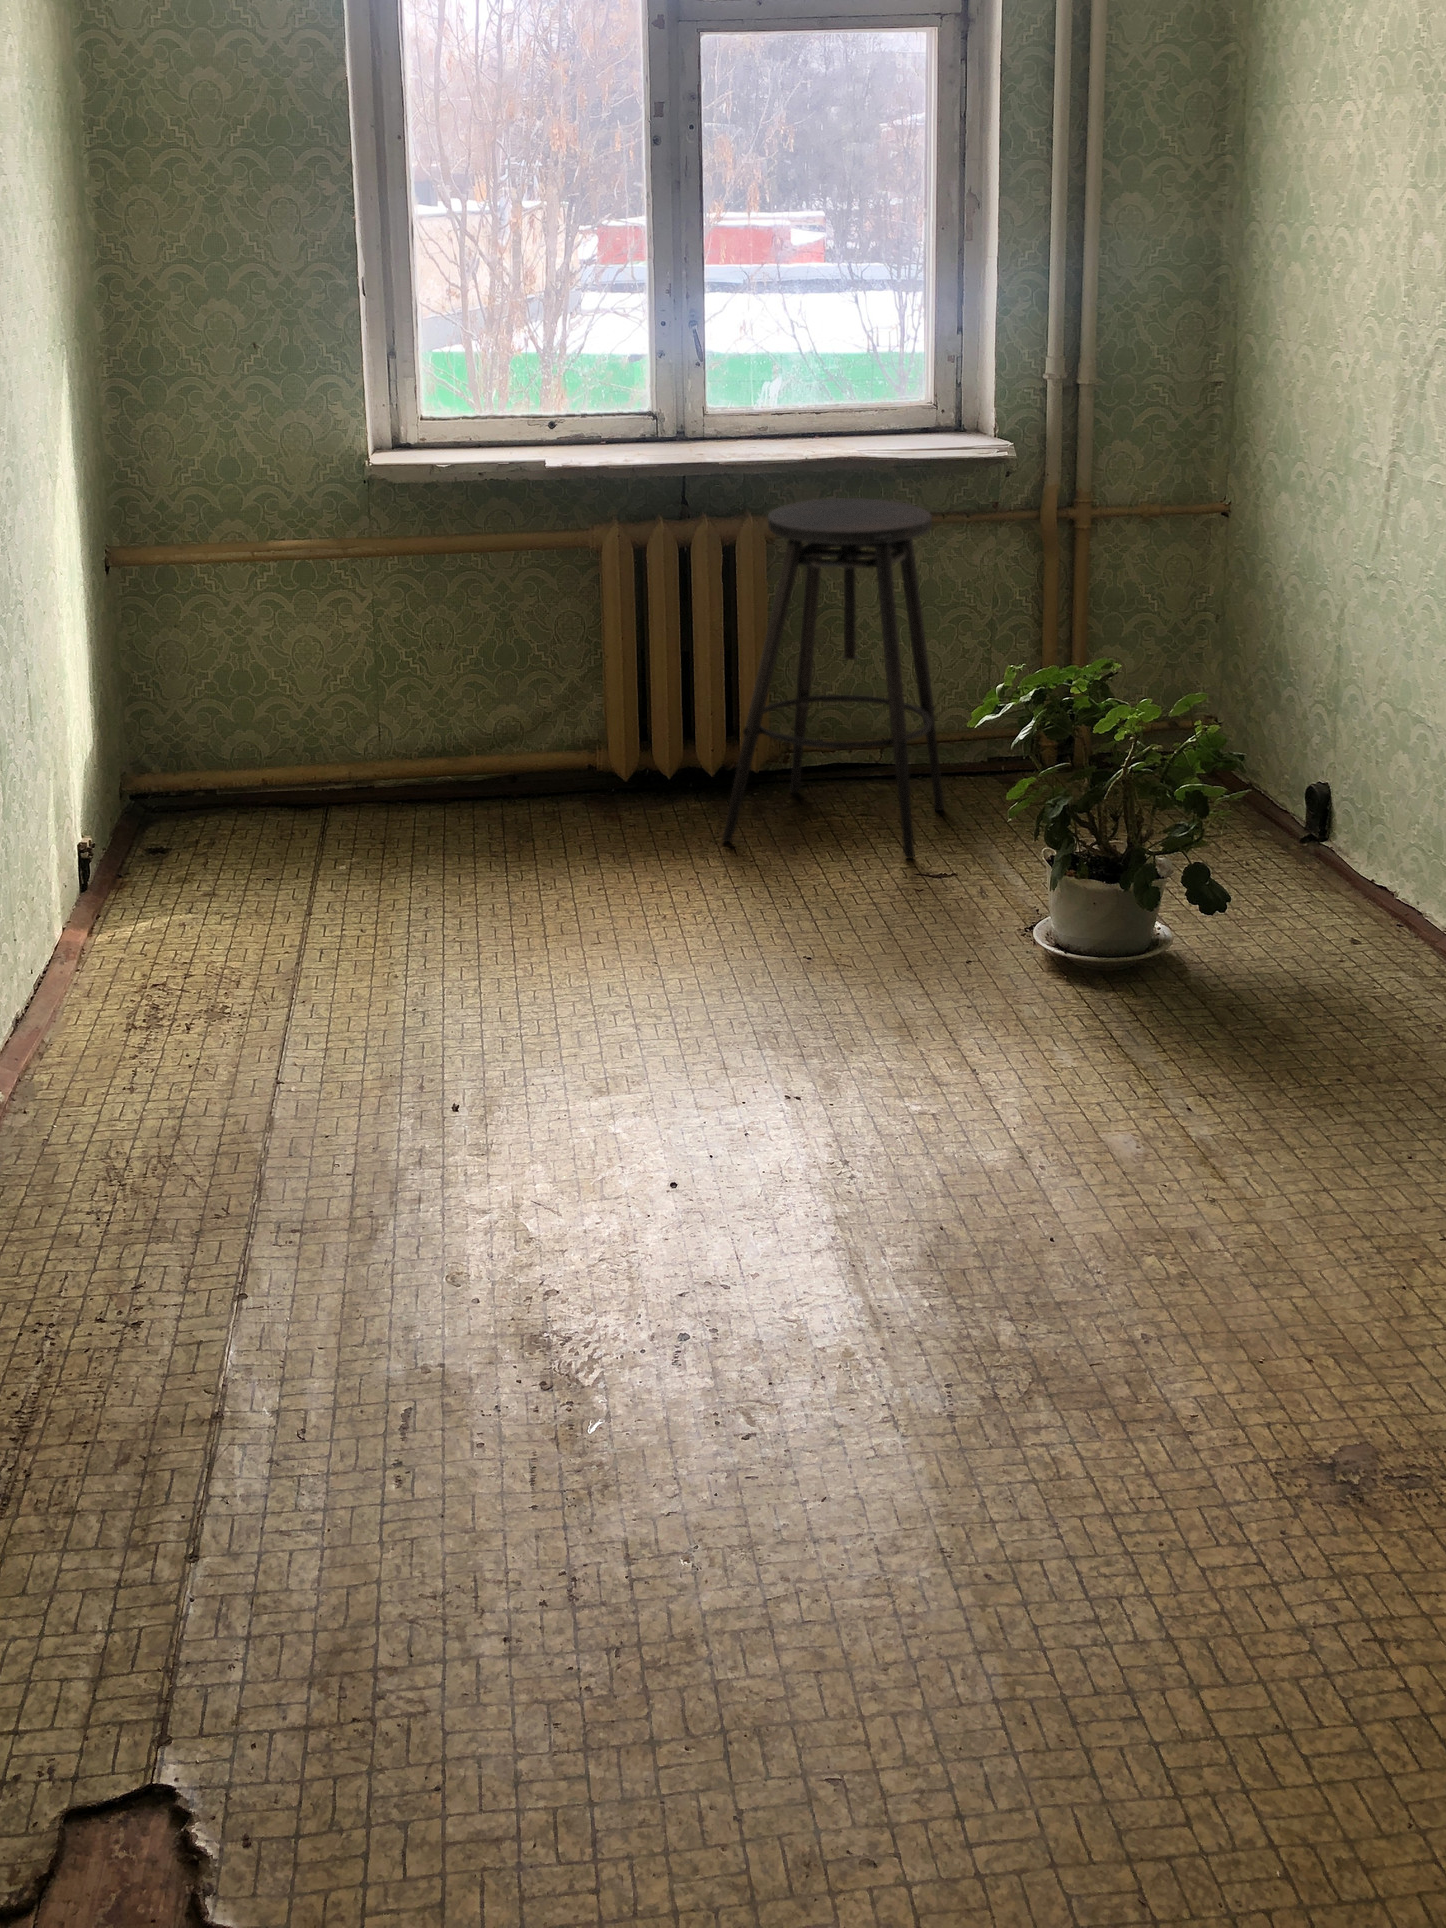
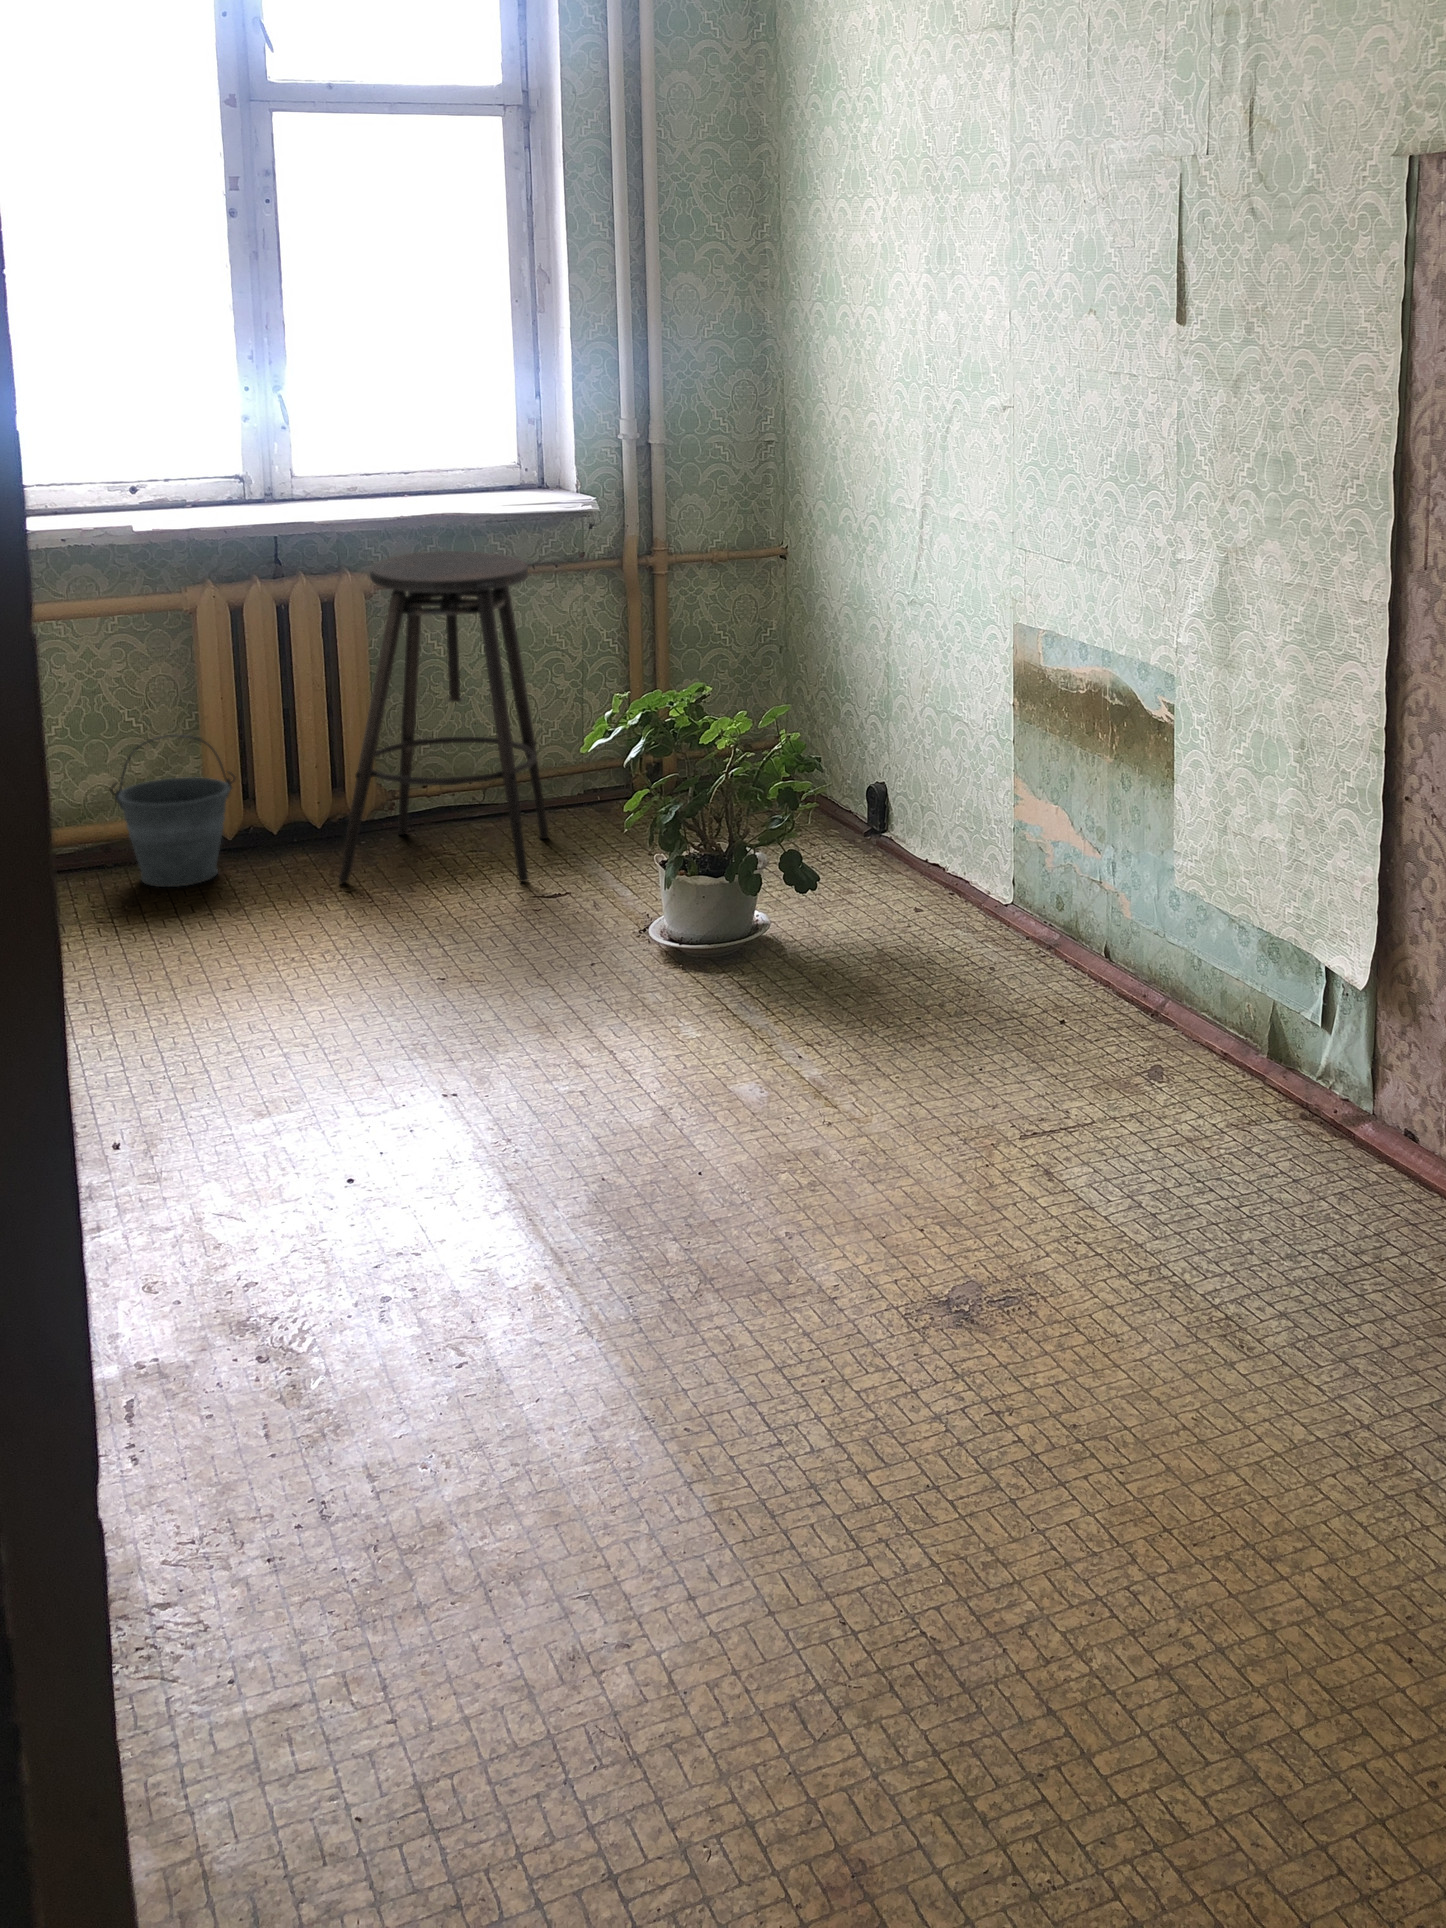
bucket: none [512,677,630,830] -> present [110,735,235,887]

